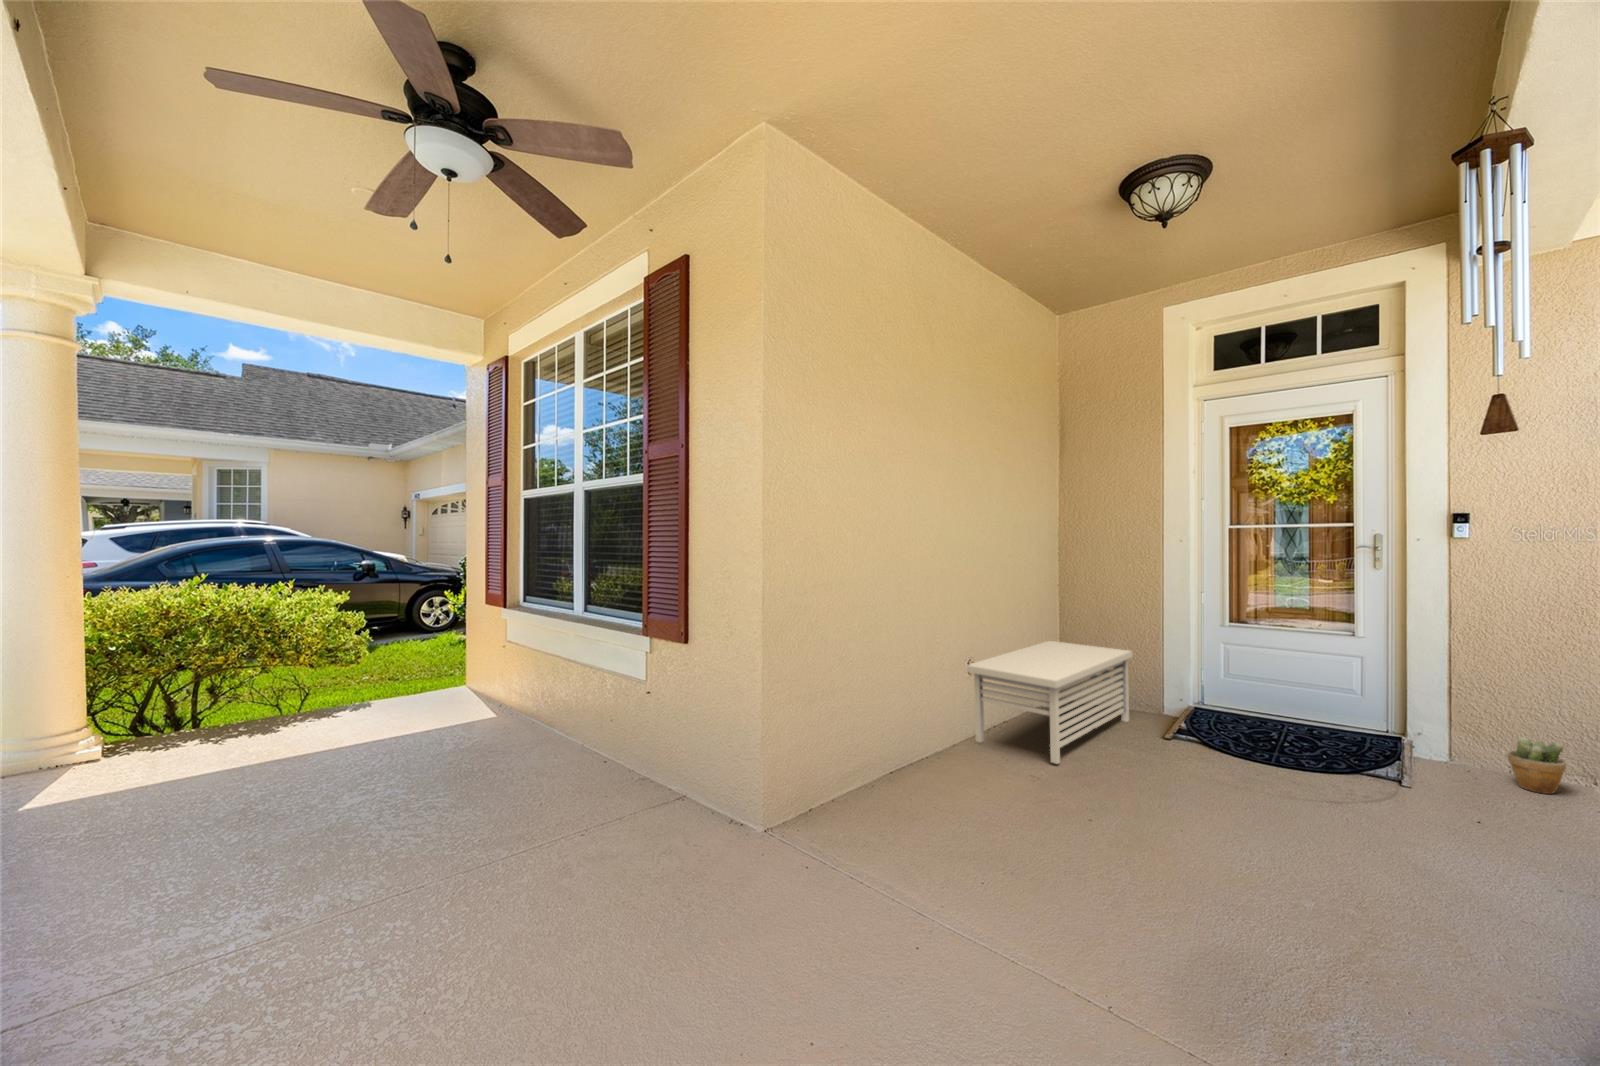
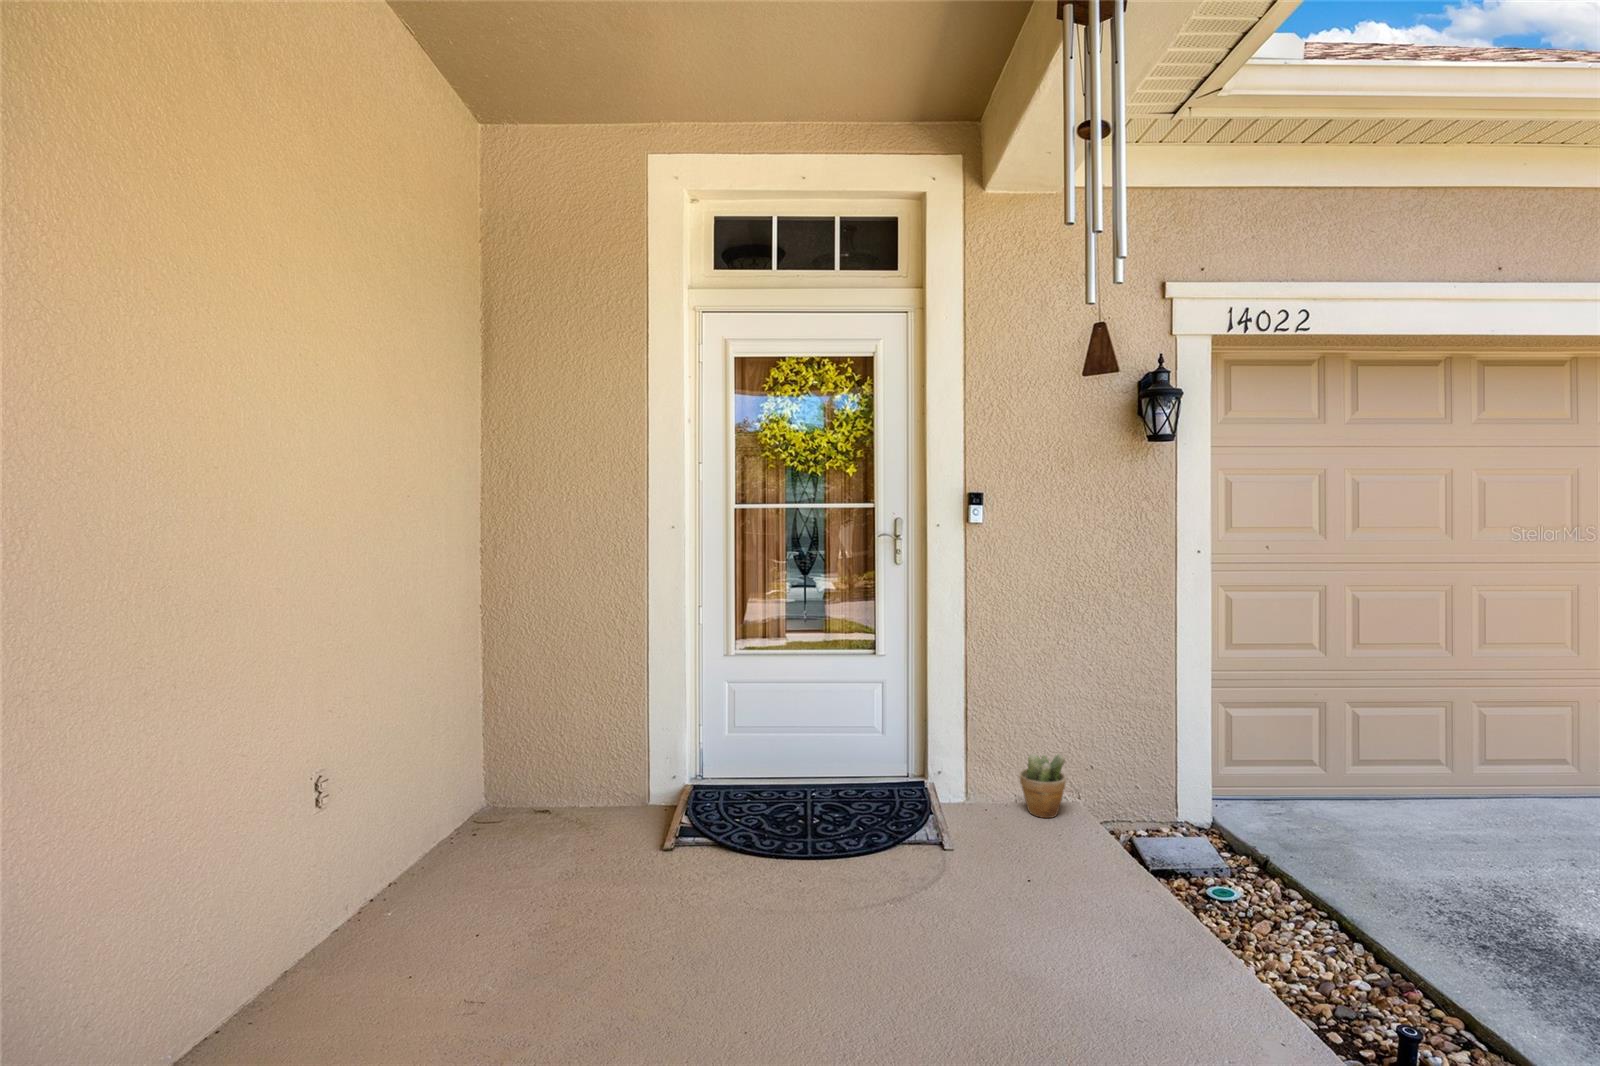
storage bench: present [967,641,1132,764] -> none [233,712,610,1019]

